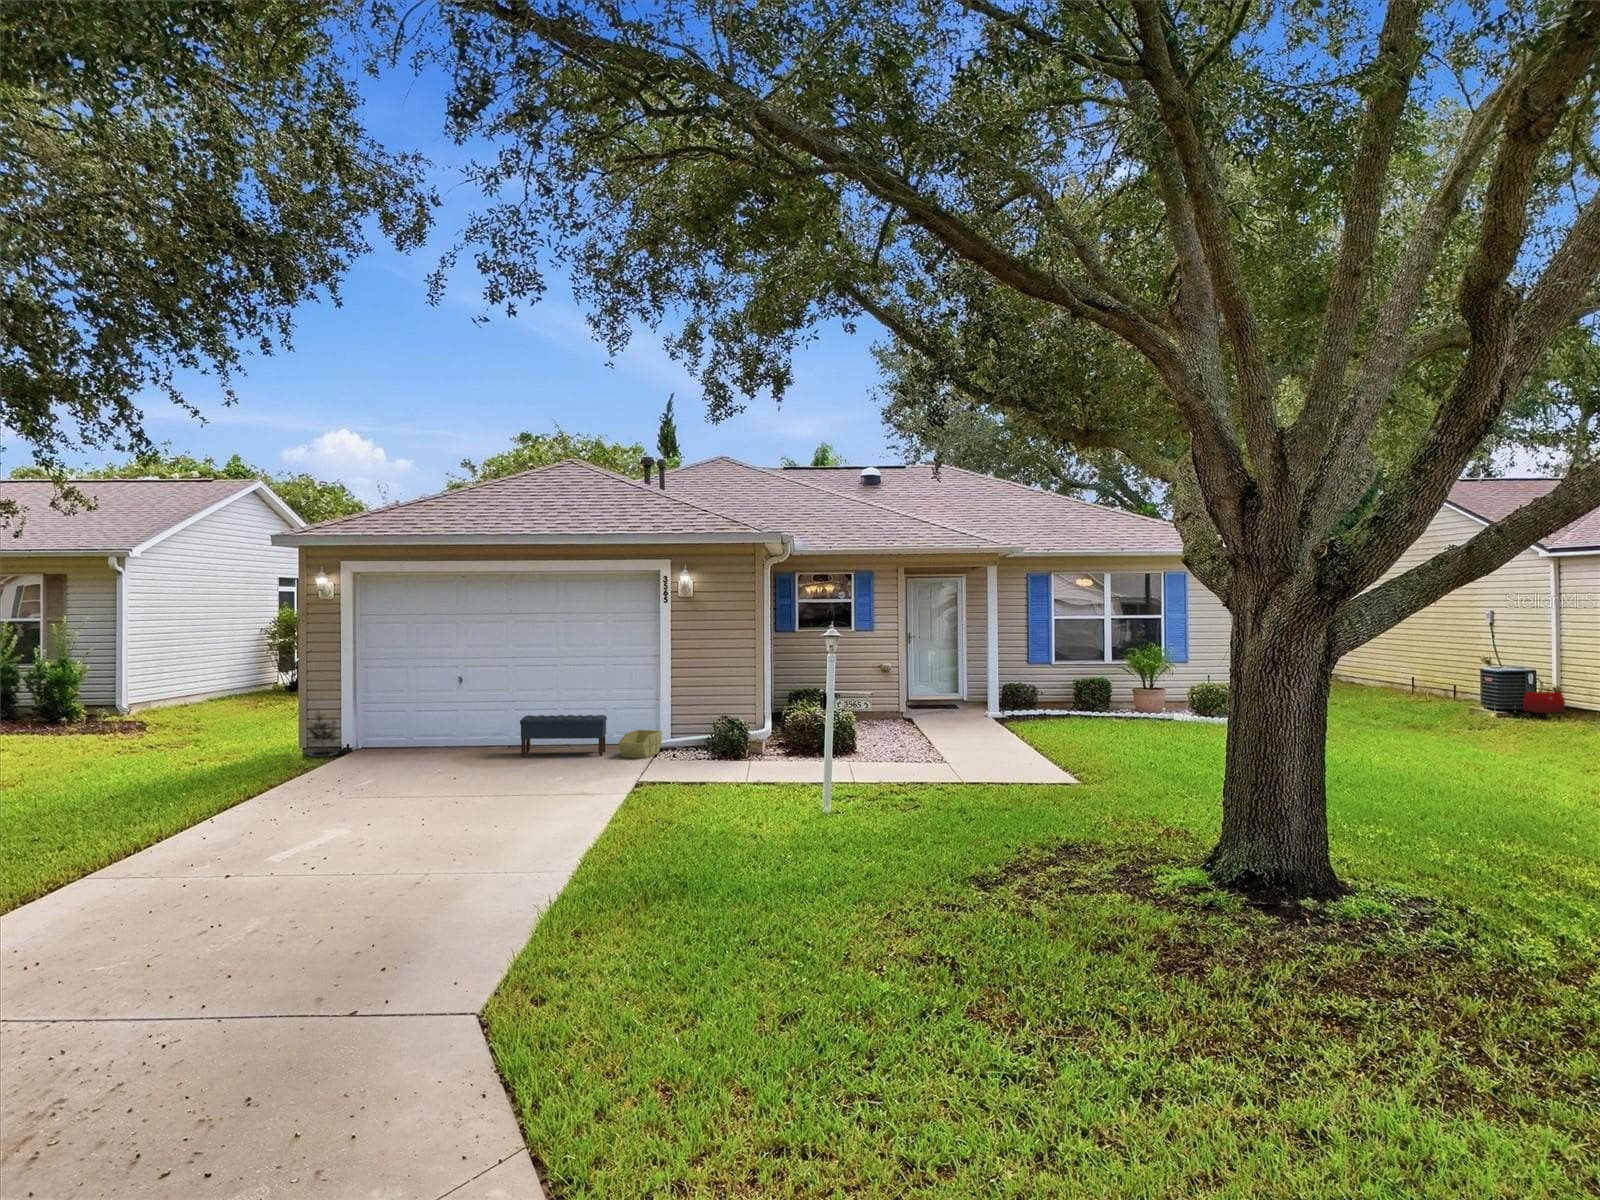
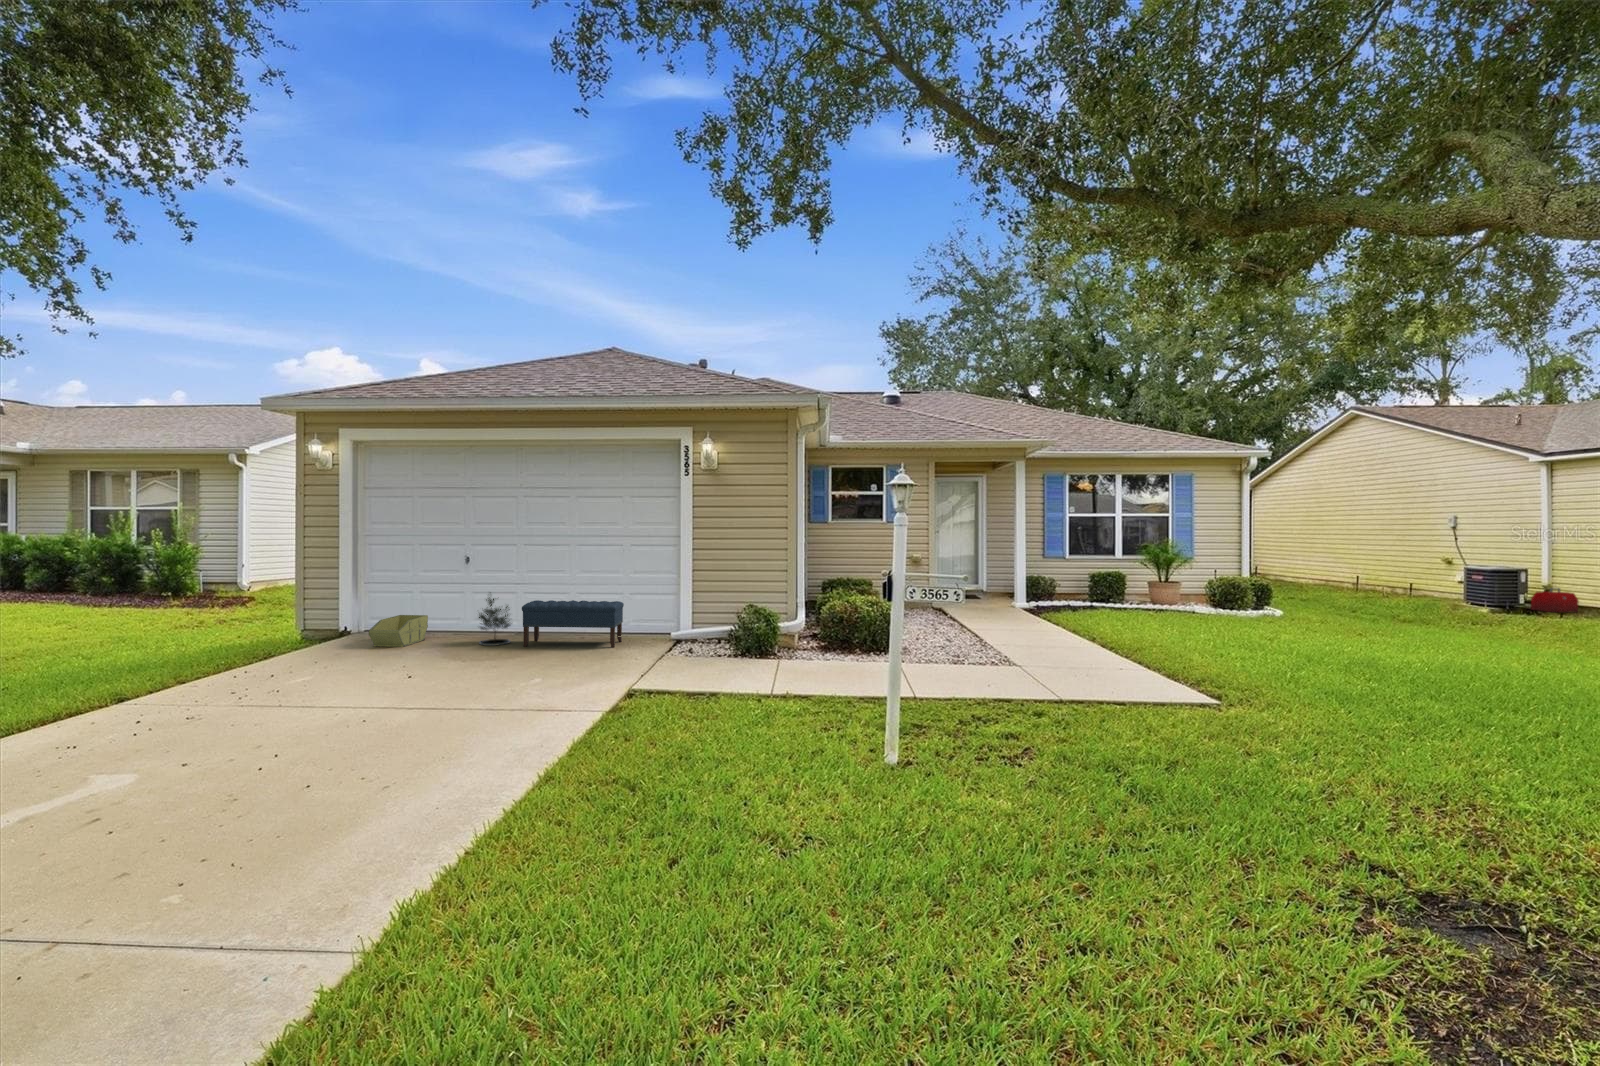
potted tree: present [308,712,338,757] -> present [479,597,510,646]
storage bin: present [618,730,662,758] -> present [368,615,428,647]

